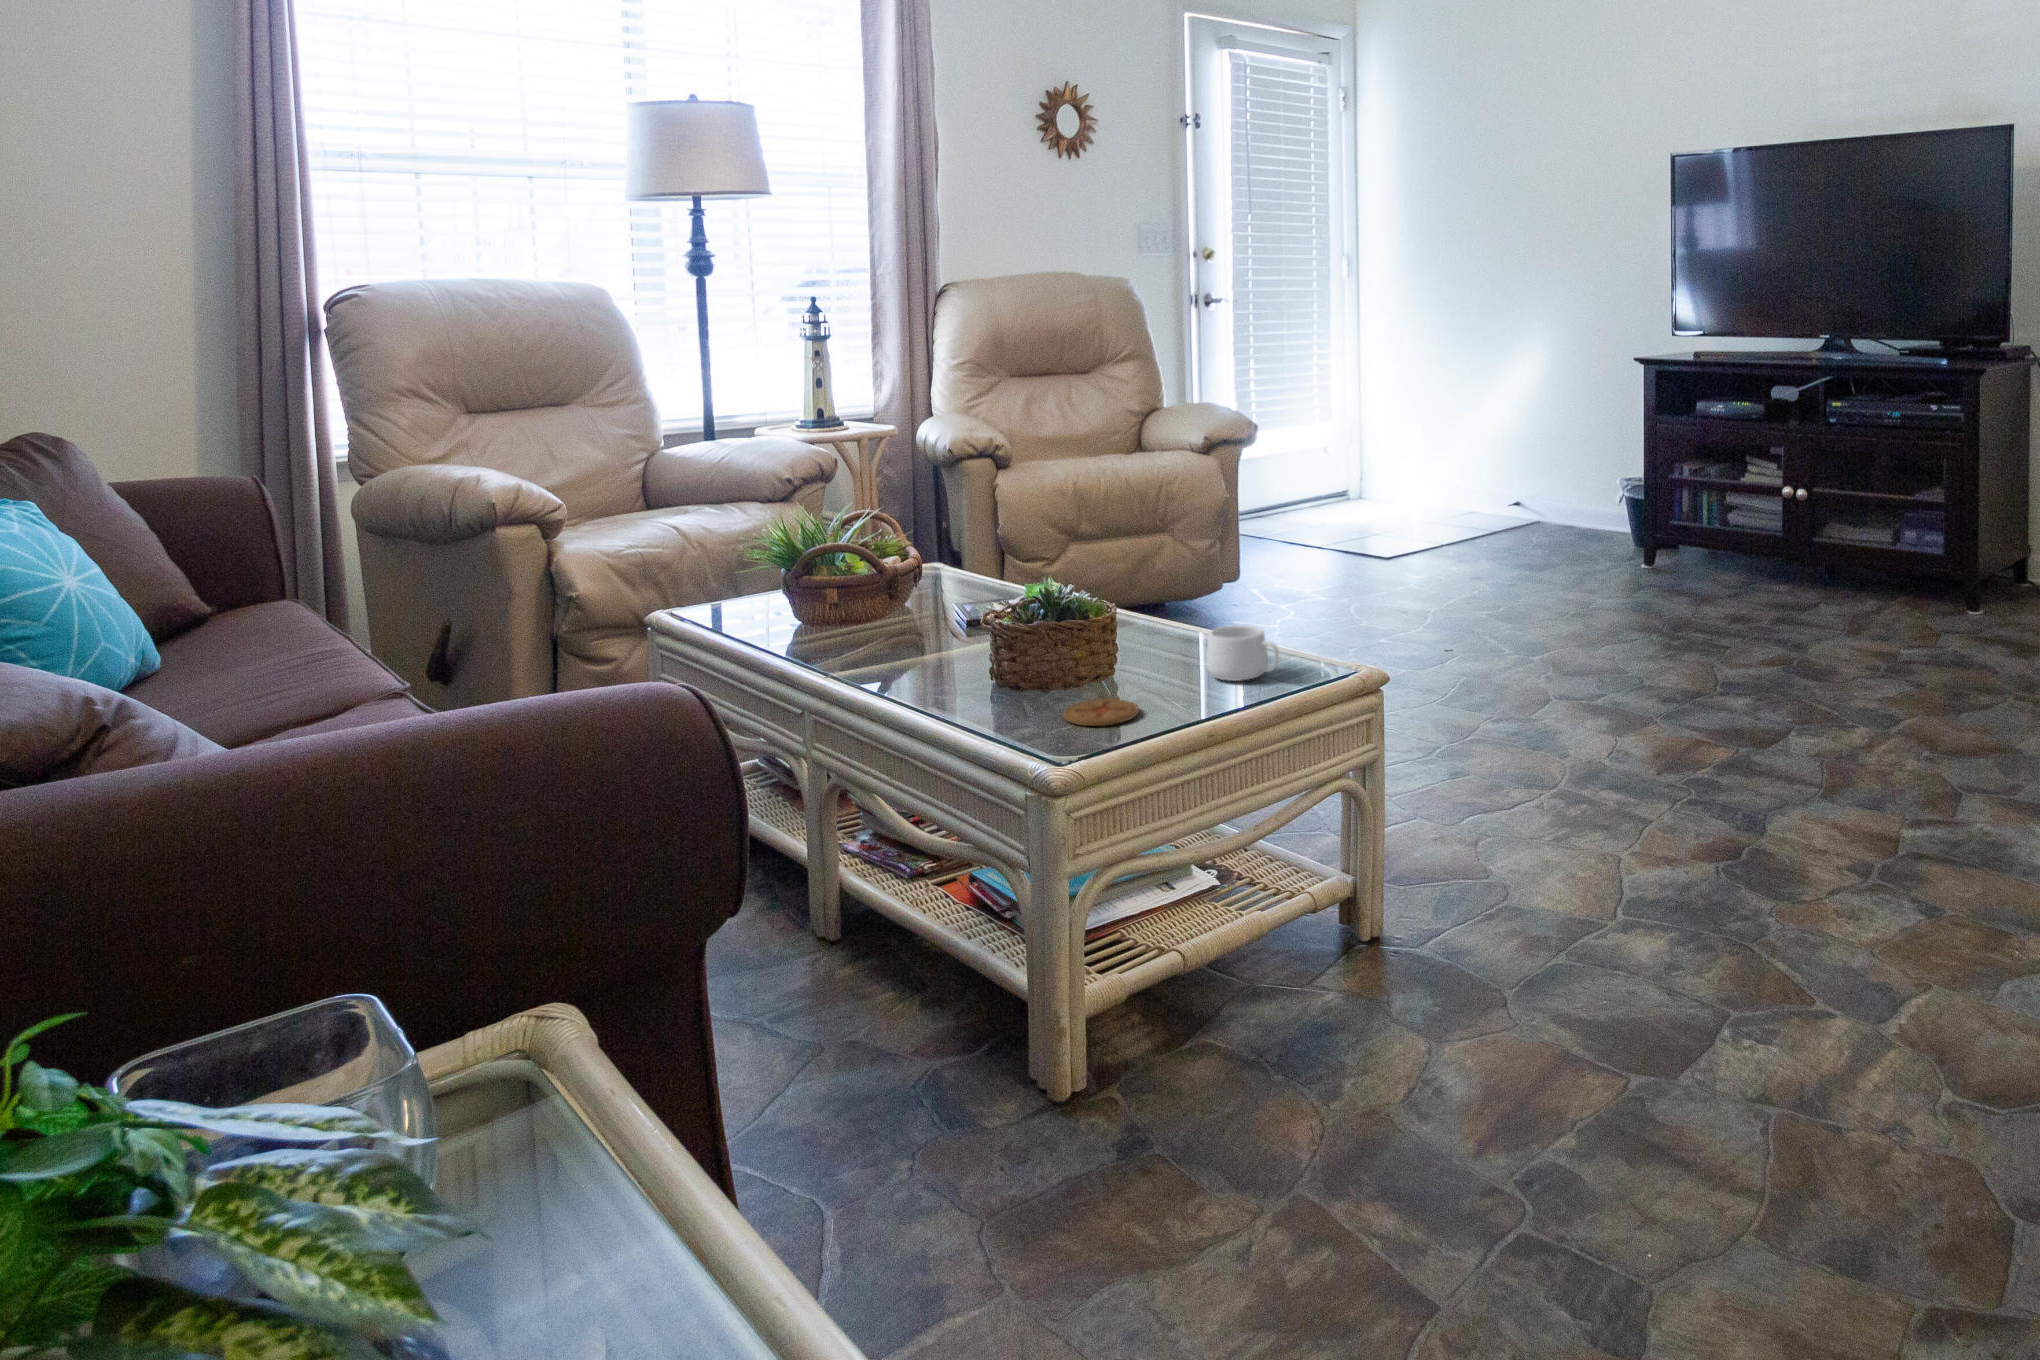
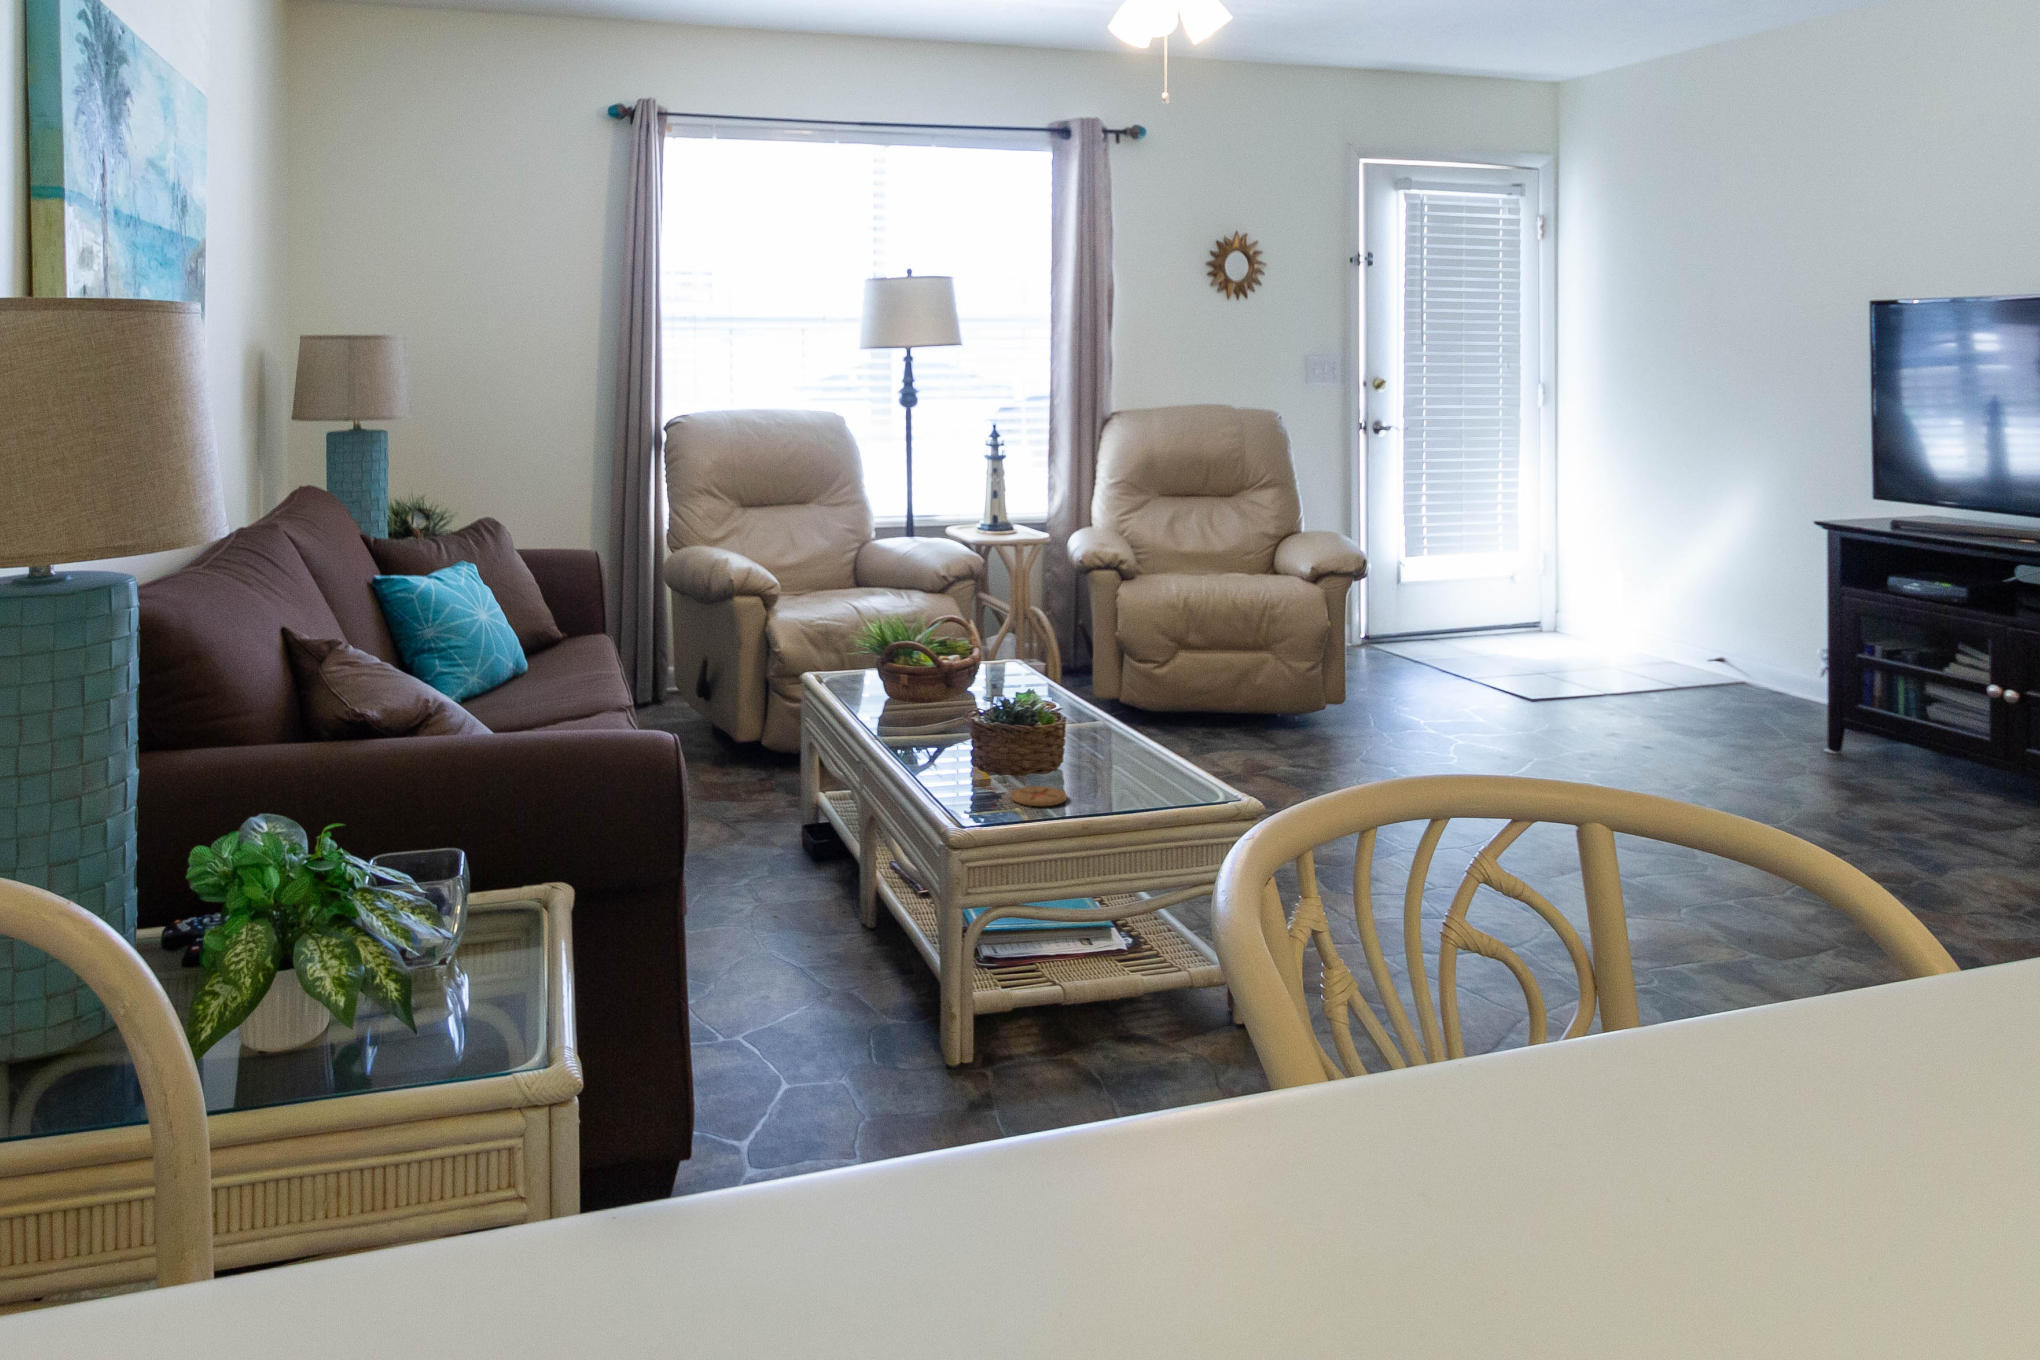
mug: present [1206,625,1279,681] -> none [1141,745,1193,791]

